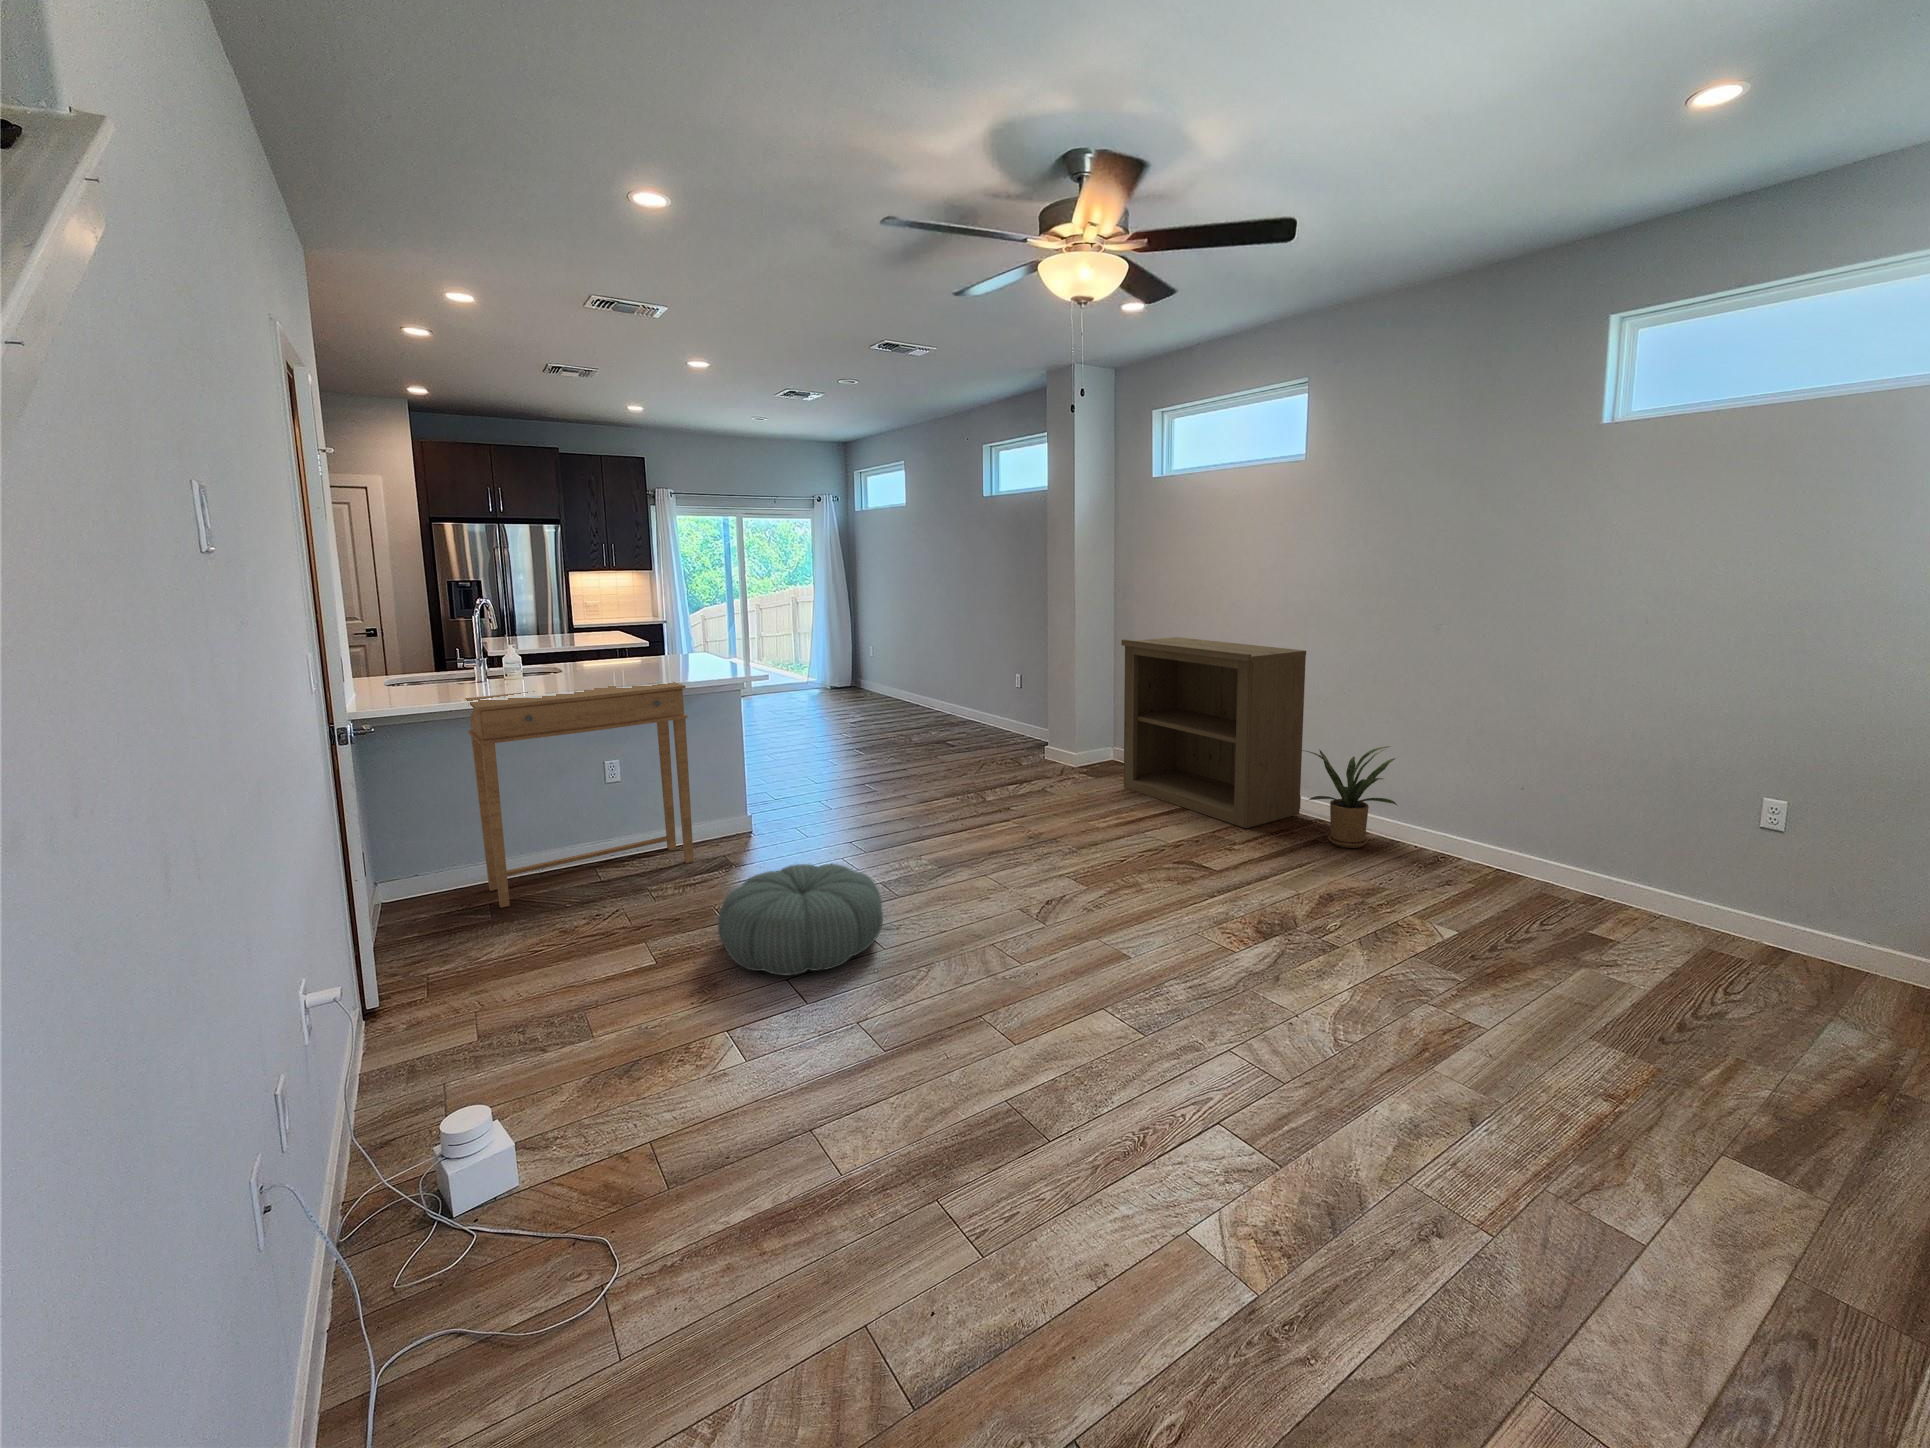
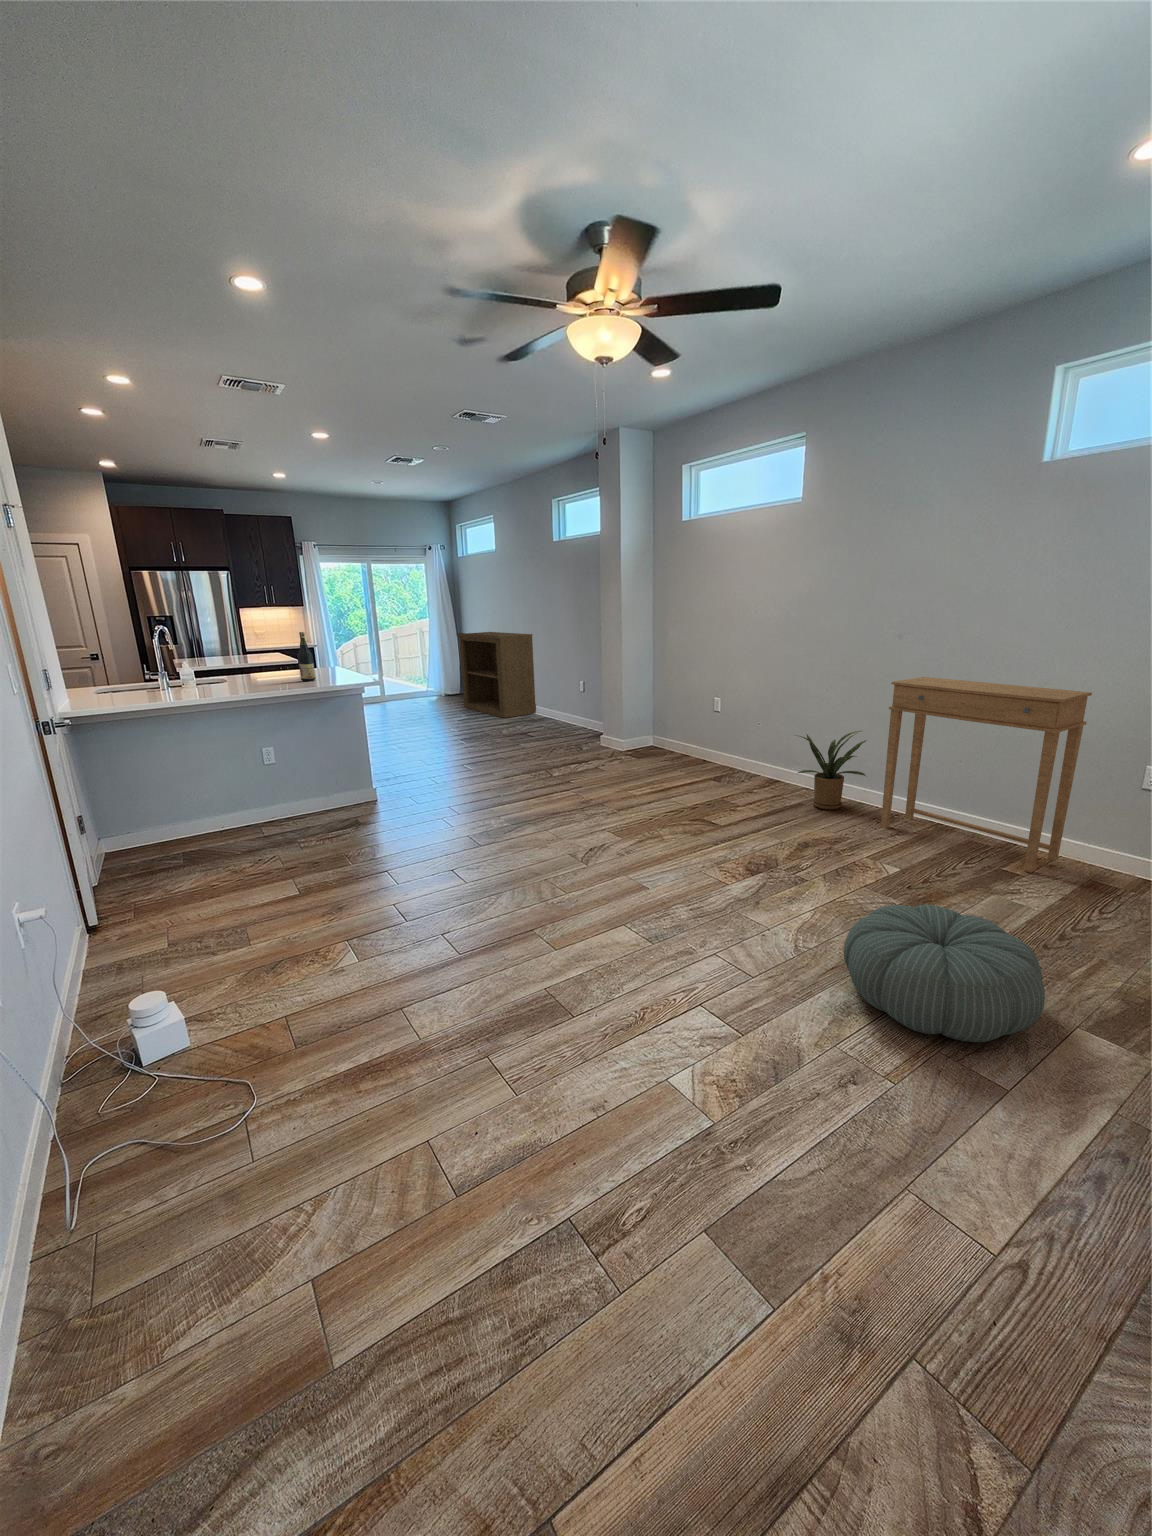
wine bottle: none [661,609,682,672] -> present [298,632,315,681]
bookshelf: present [1121,637,1306,828] -> present [457,632,536,718]
side table: present [465,682,694,908] -> present [881,677,1092,873]
pouf: present [718,864,883,976] -> present [844,905,1045,1042]

